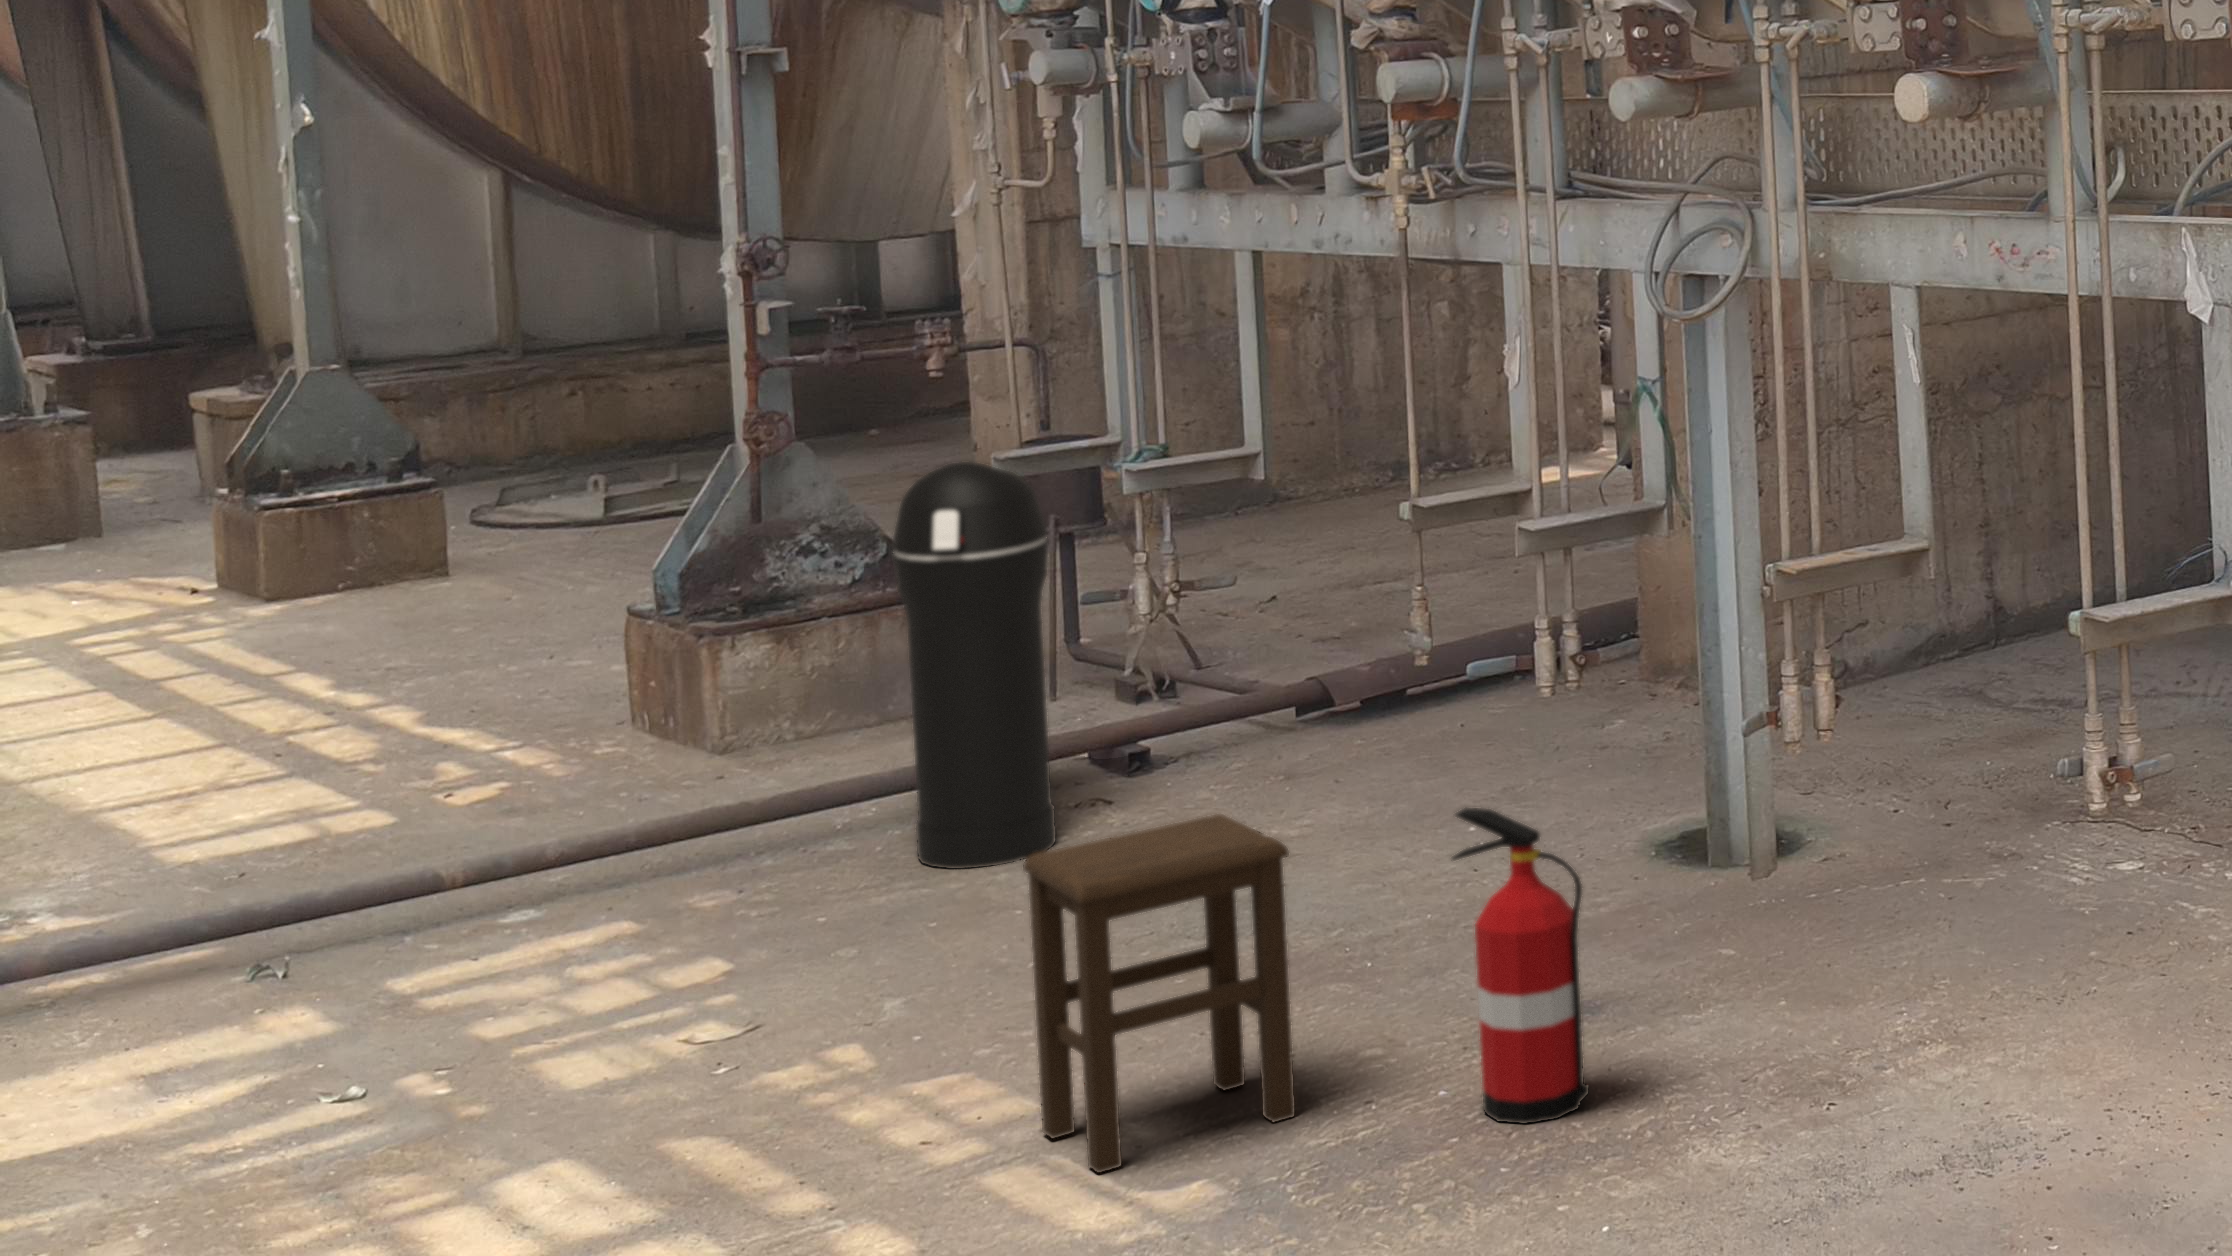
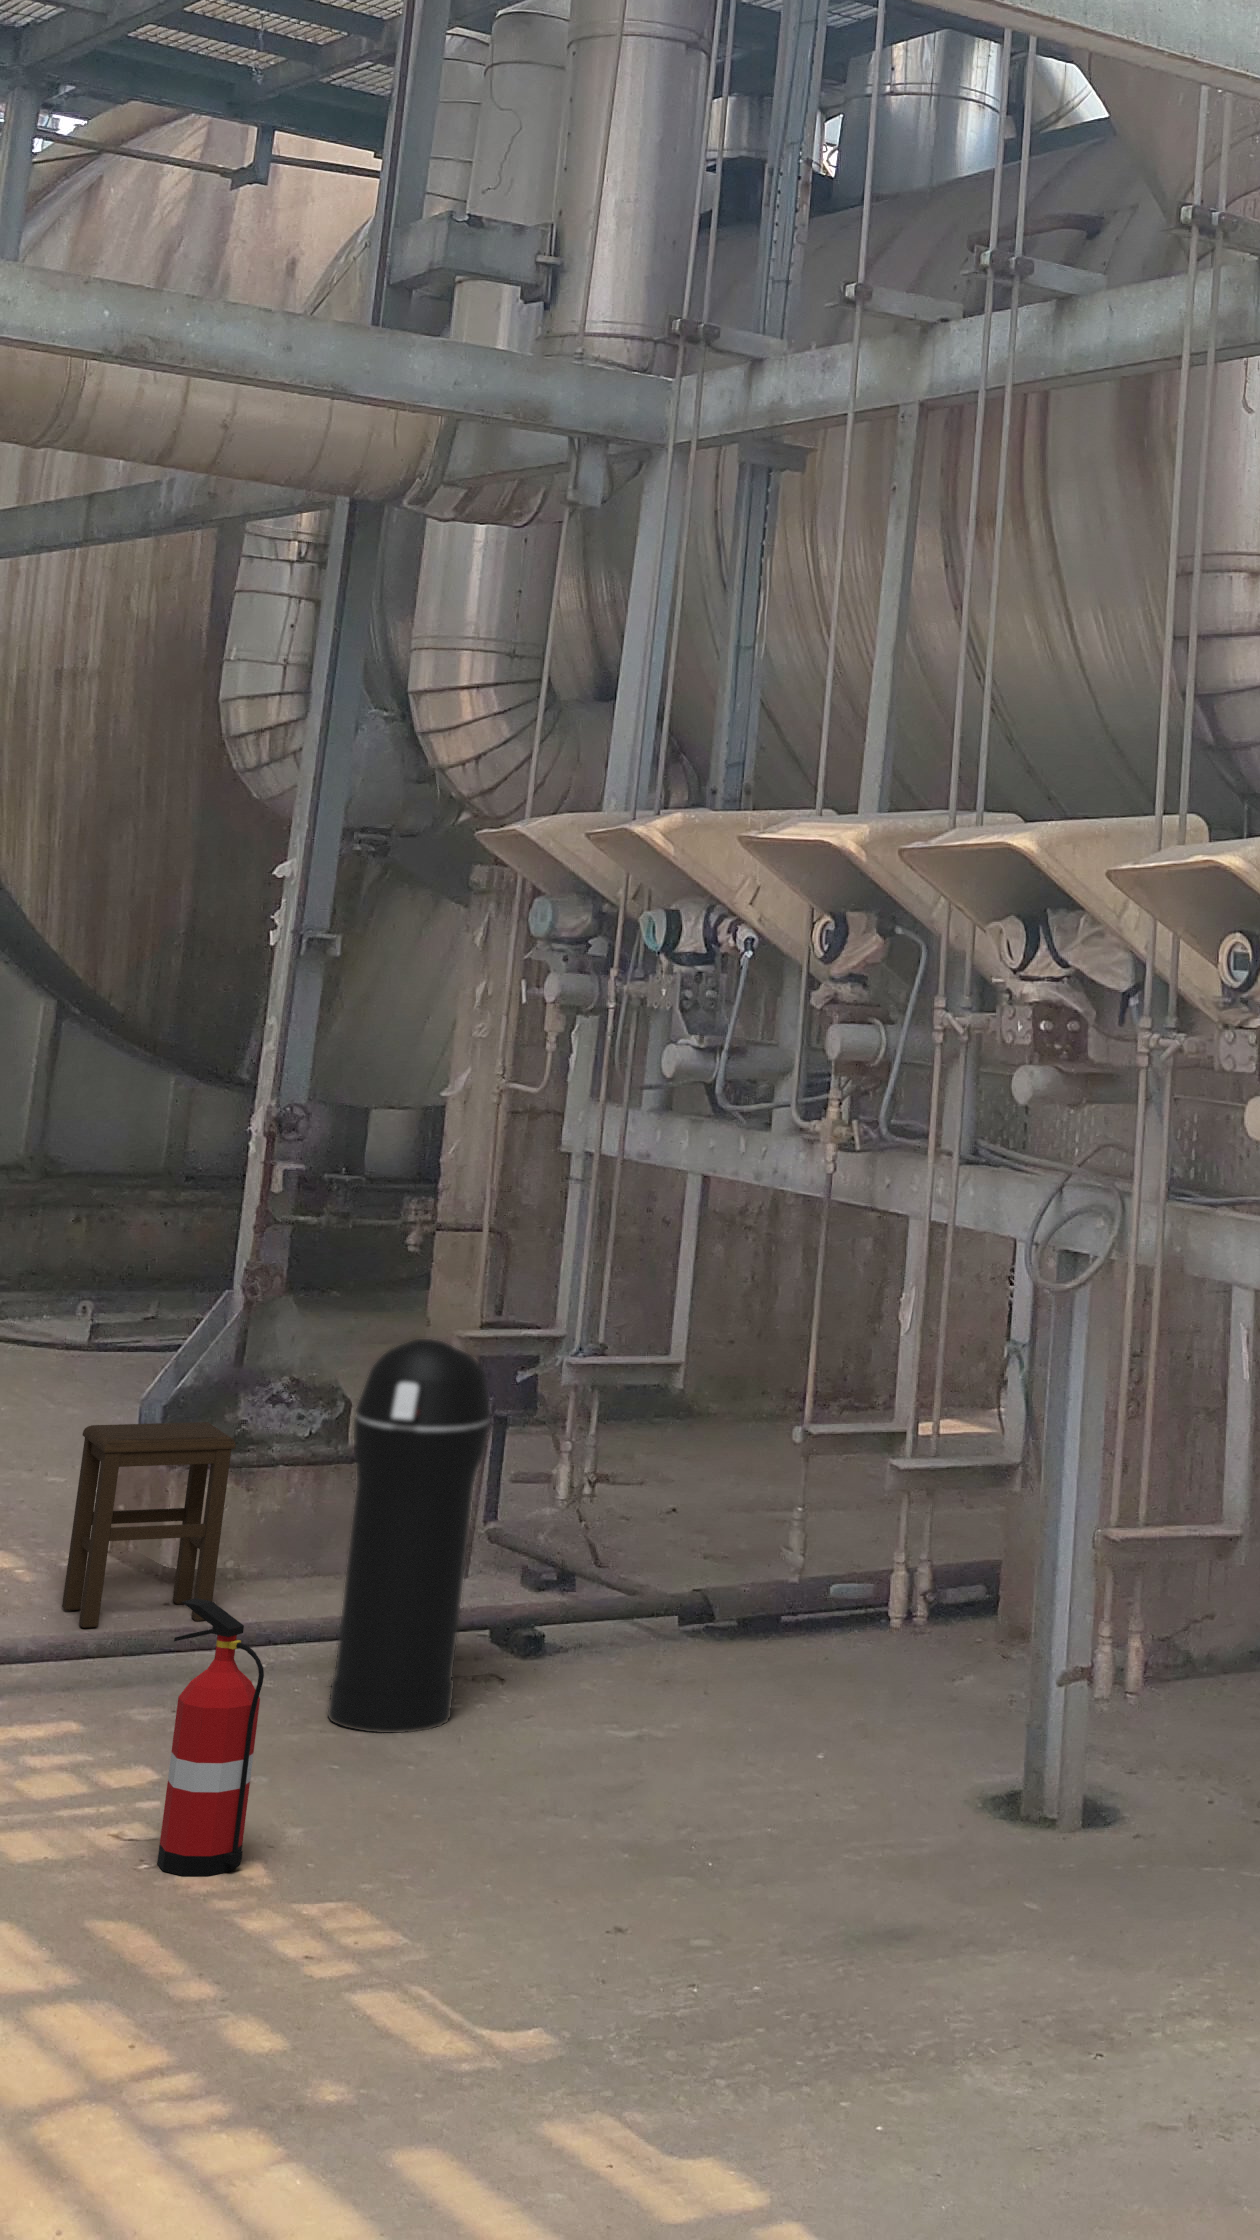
fire extinguisher: present [1452,808,1589,1124] -> present [157,1598,264,1876]
stool: present [1023,814,1295,1173] -> present [62,1422,236,1628]

